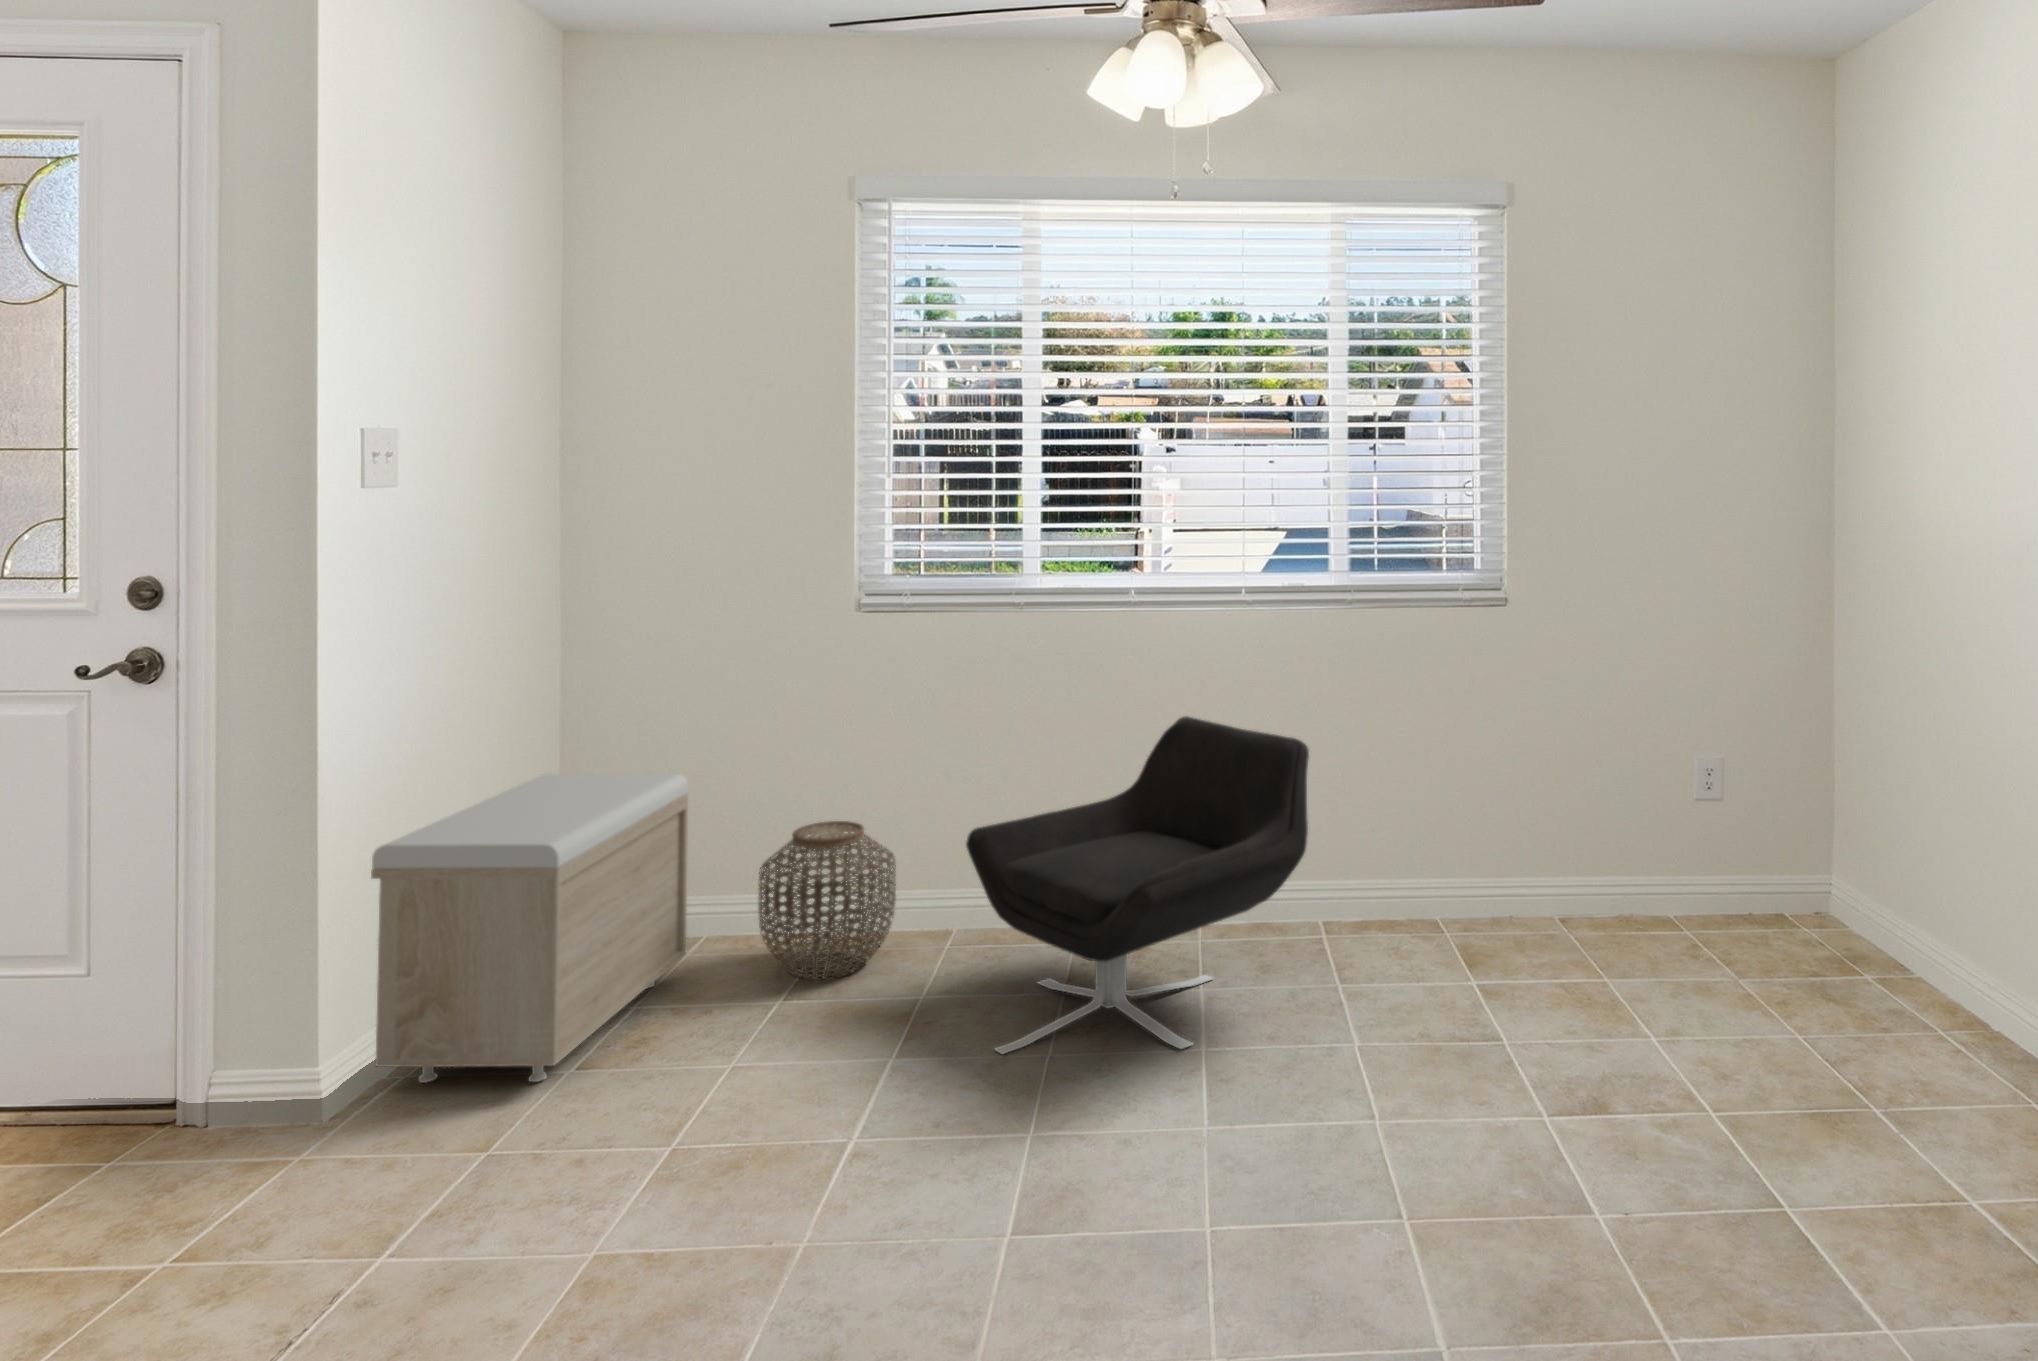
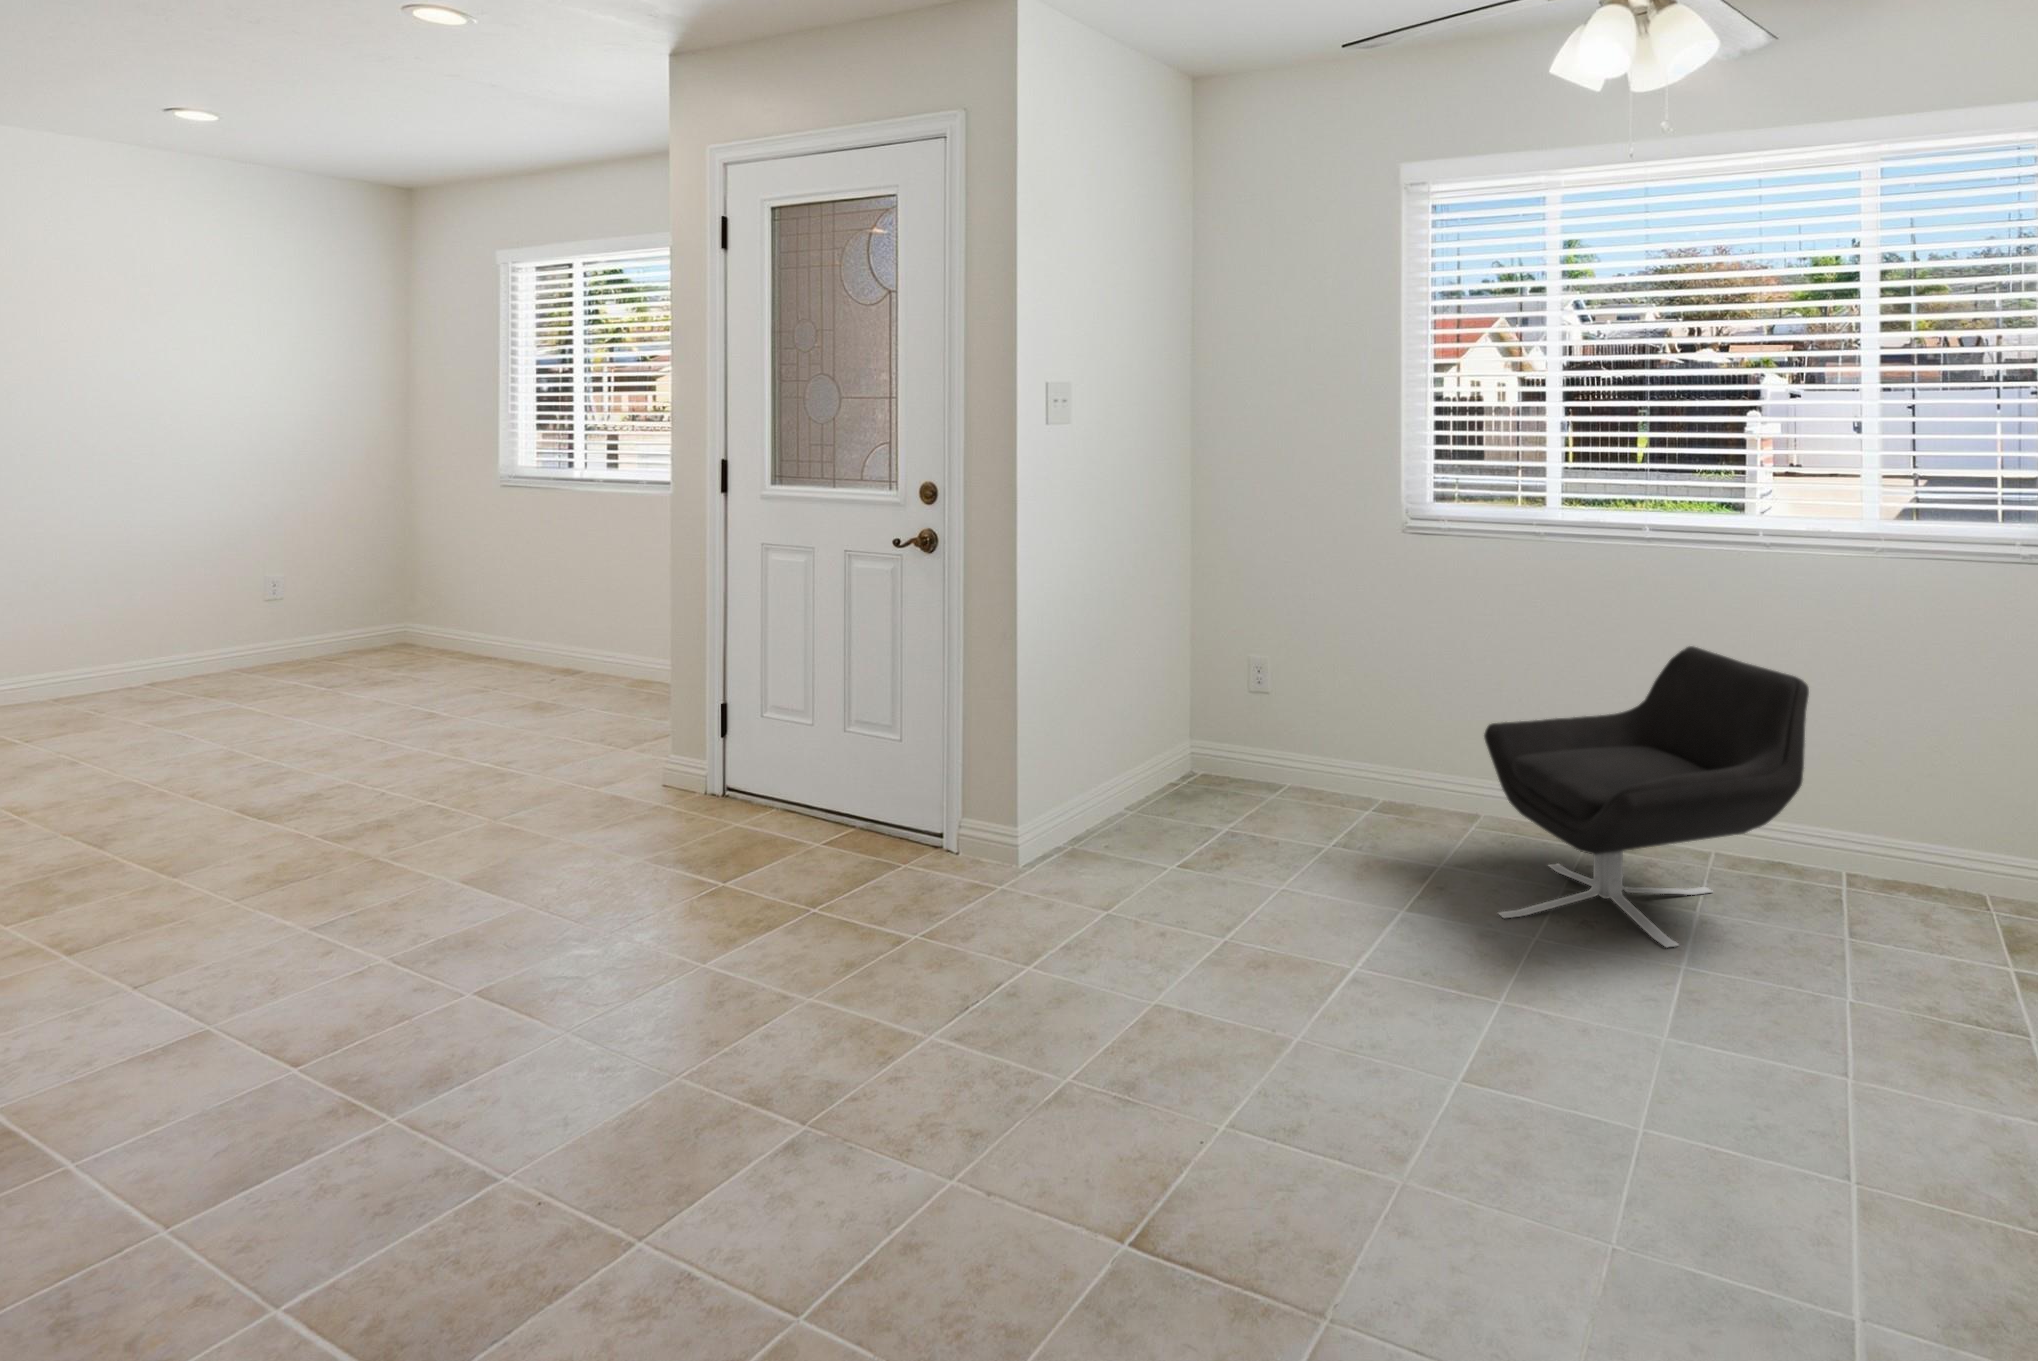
storage bench: present [371,774,688,1083] -> none [1054,642,1273,867]
woven basket: present [758,821,896,978] -> none [1324,704,1432,831]

